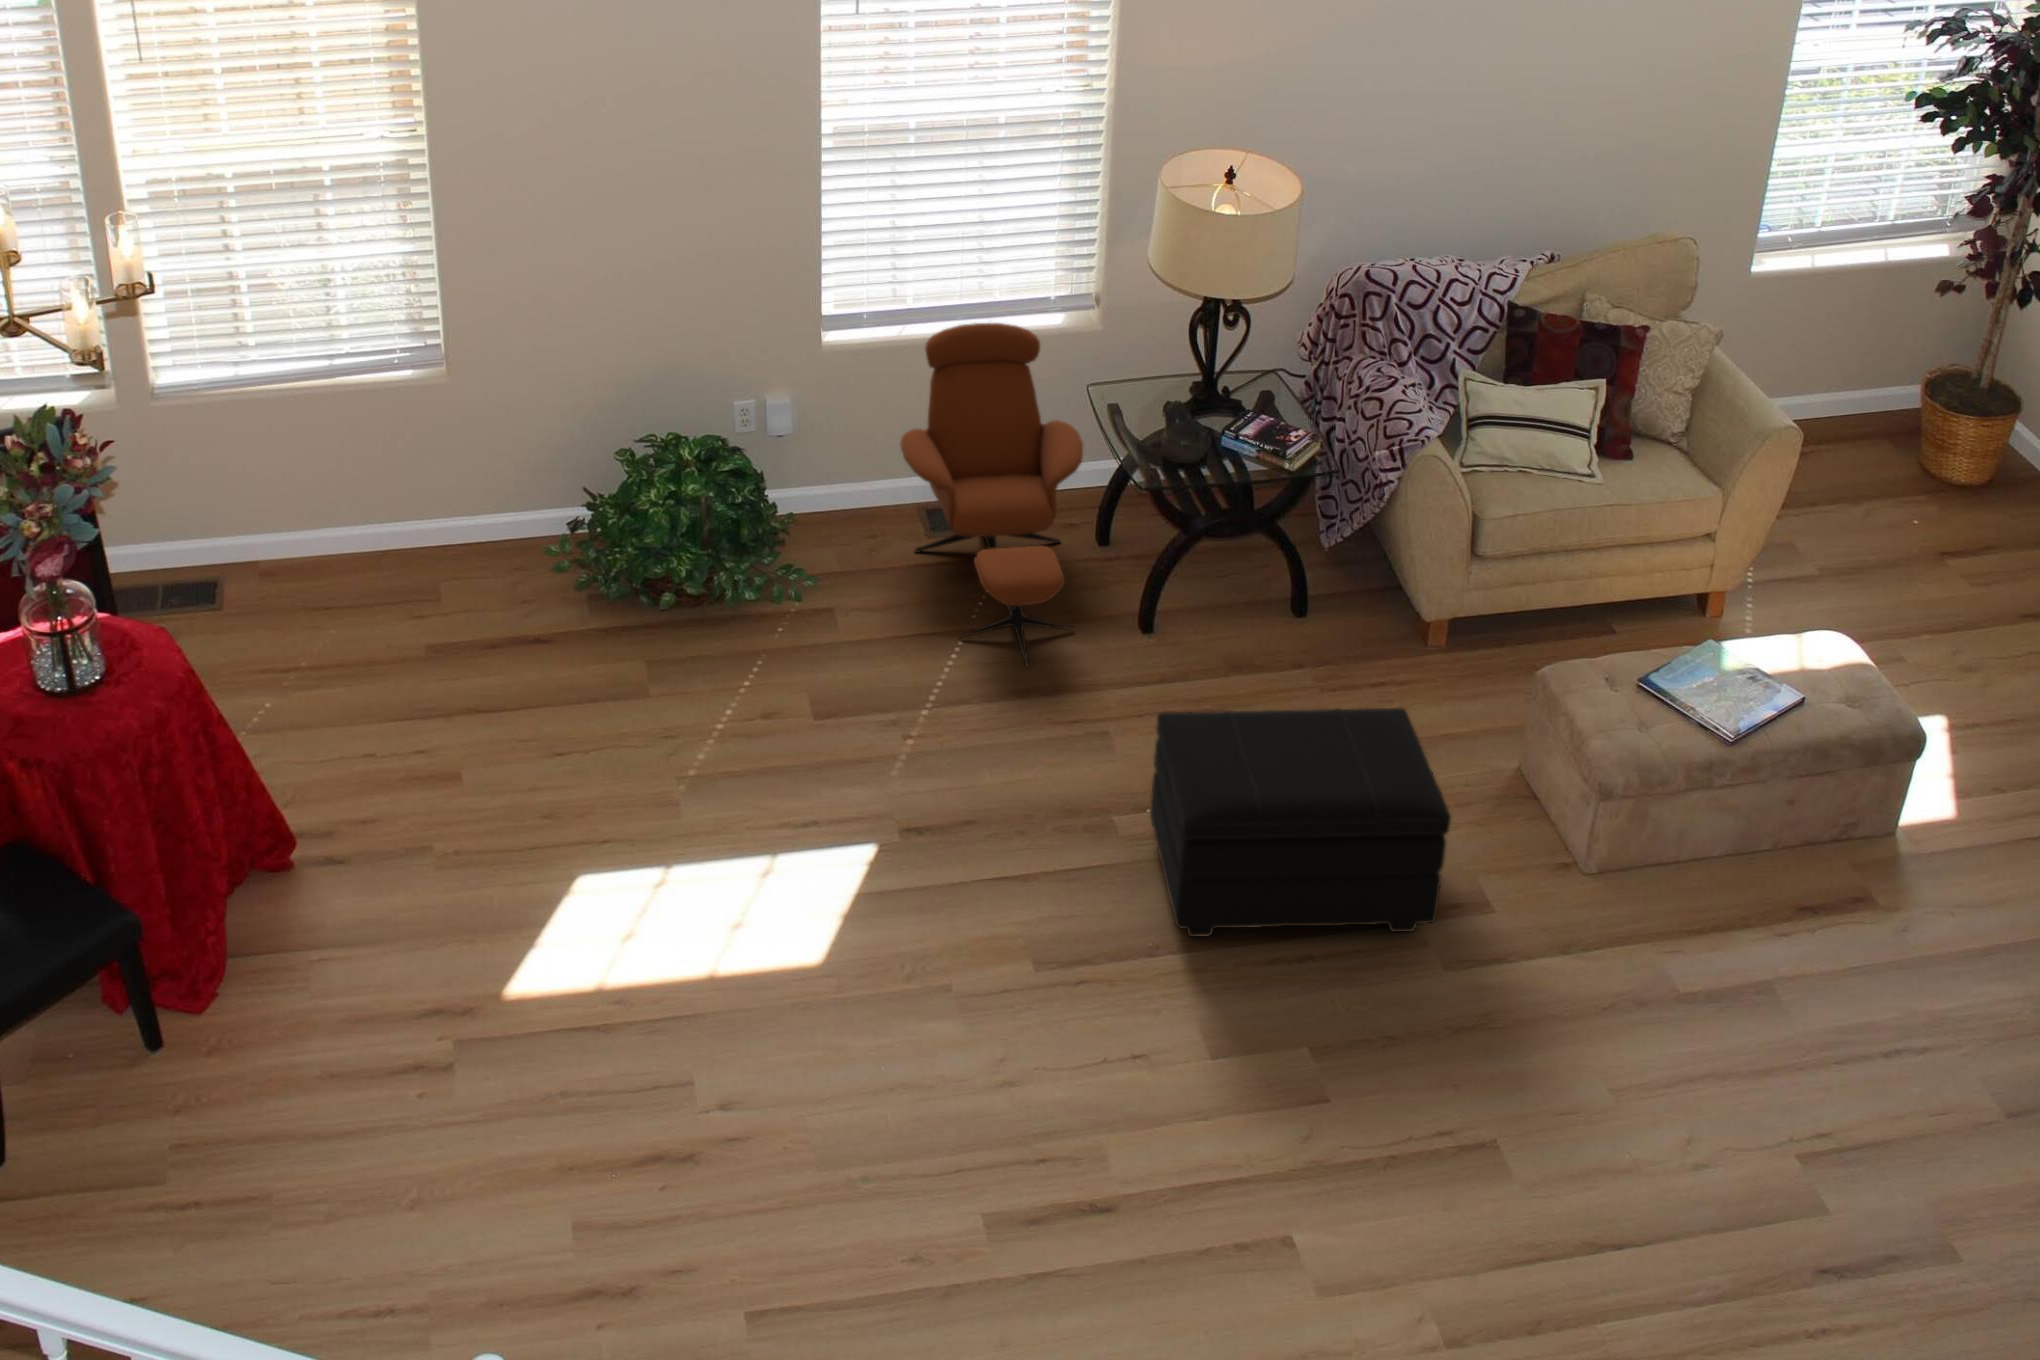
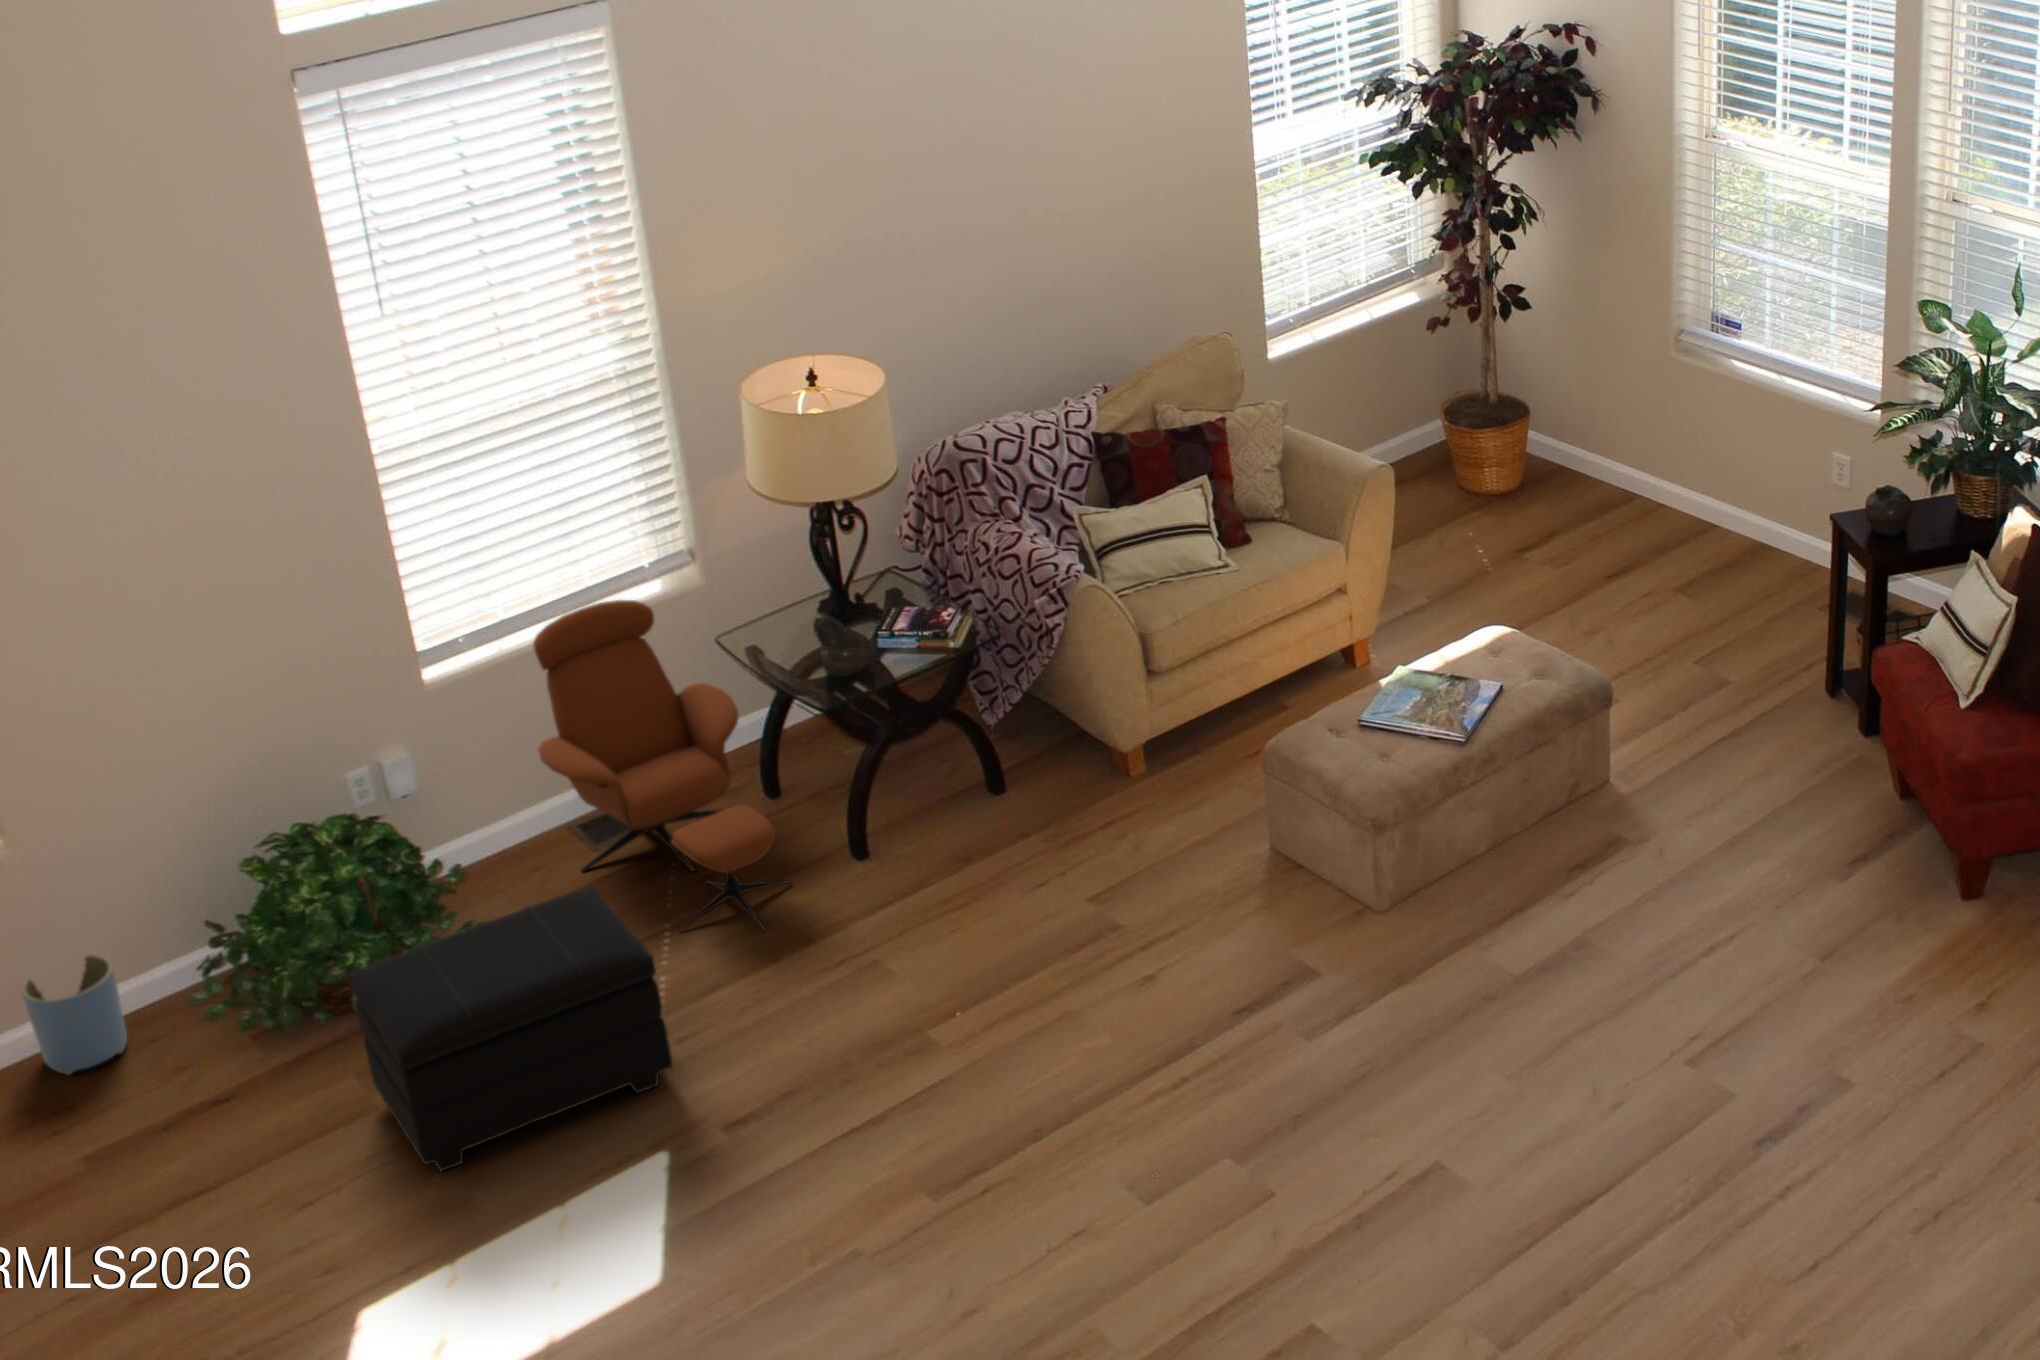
planter: none [438,482,513,578] -> present [21,954,127,1074]
footstool: present [1150,708,1451,937] -> present [348,886,673,1171]

